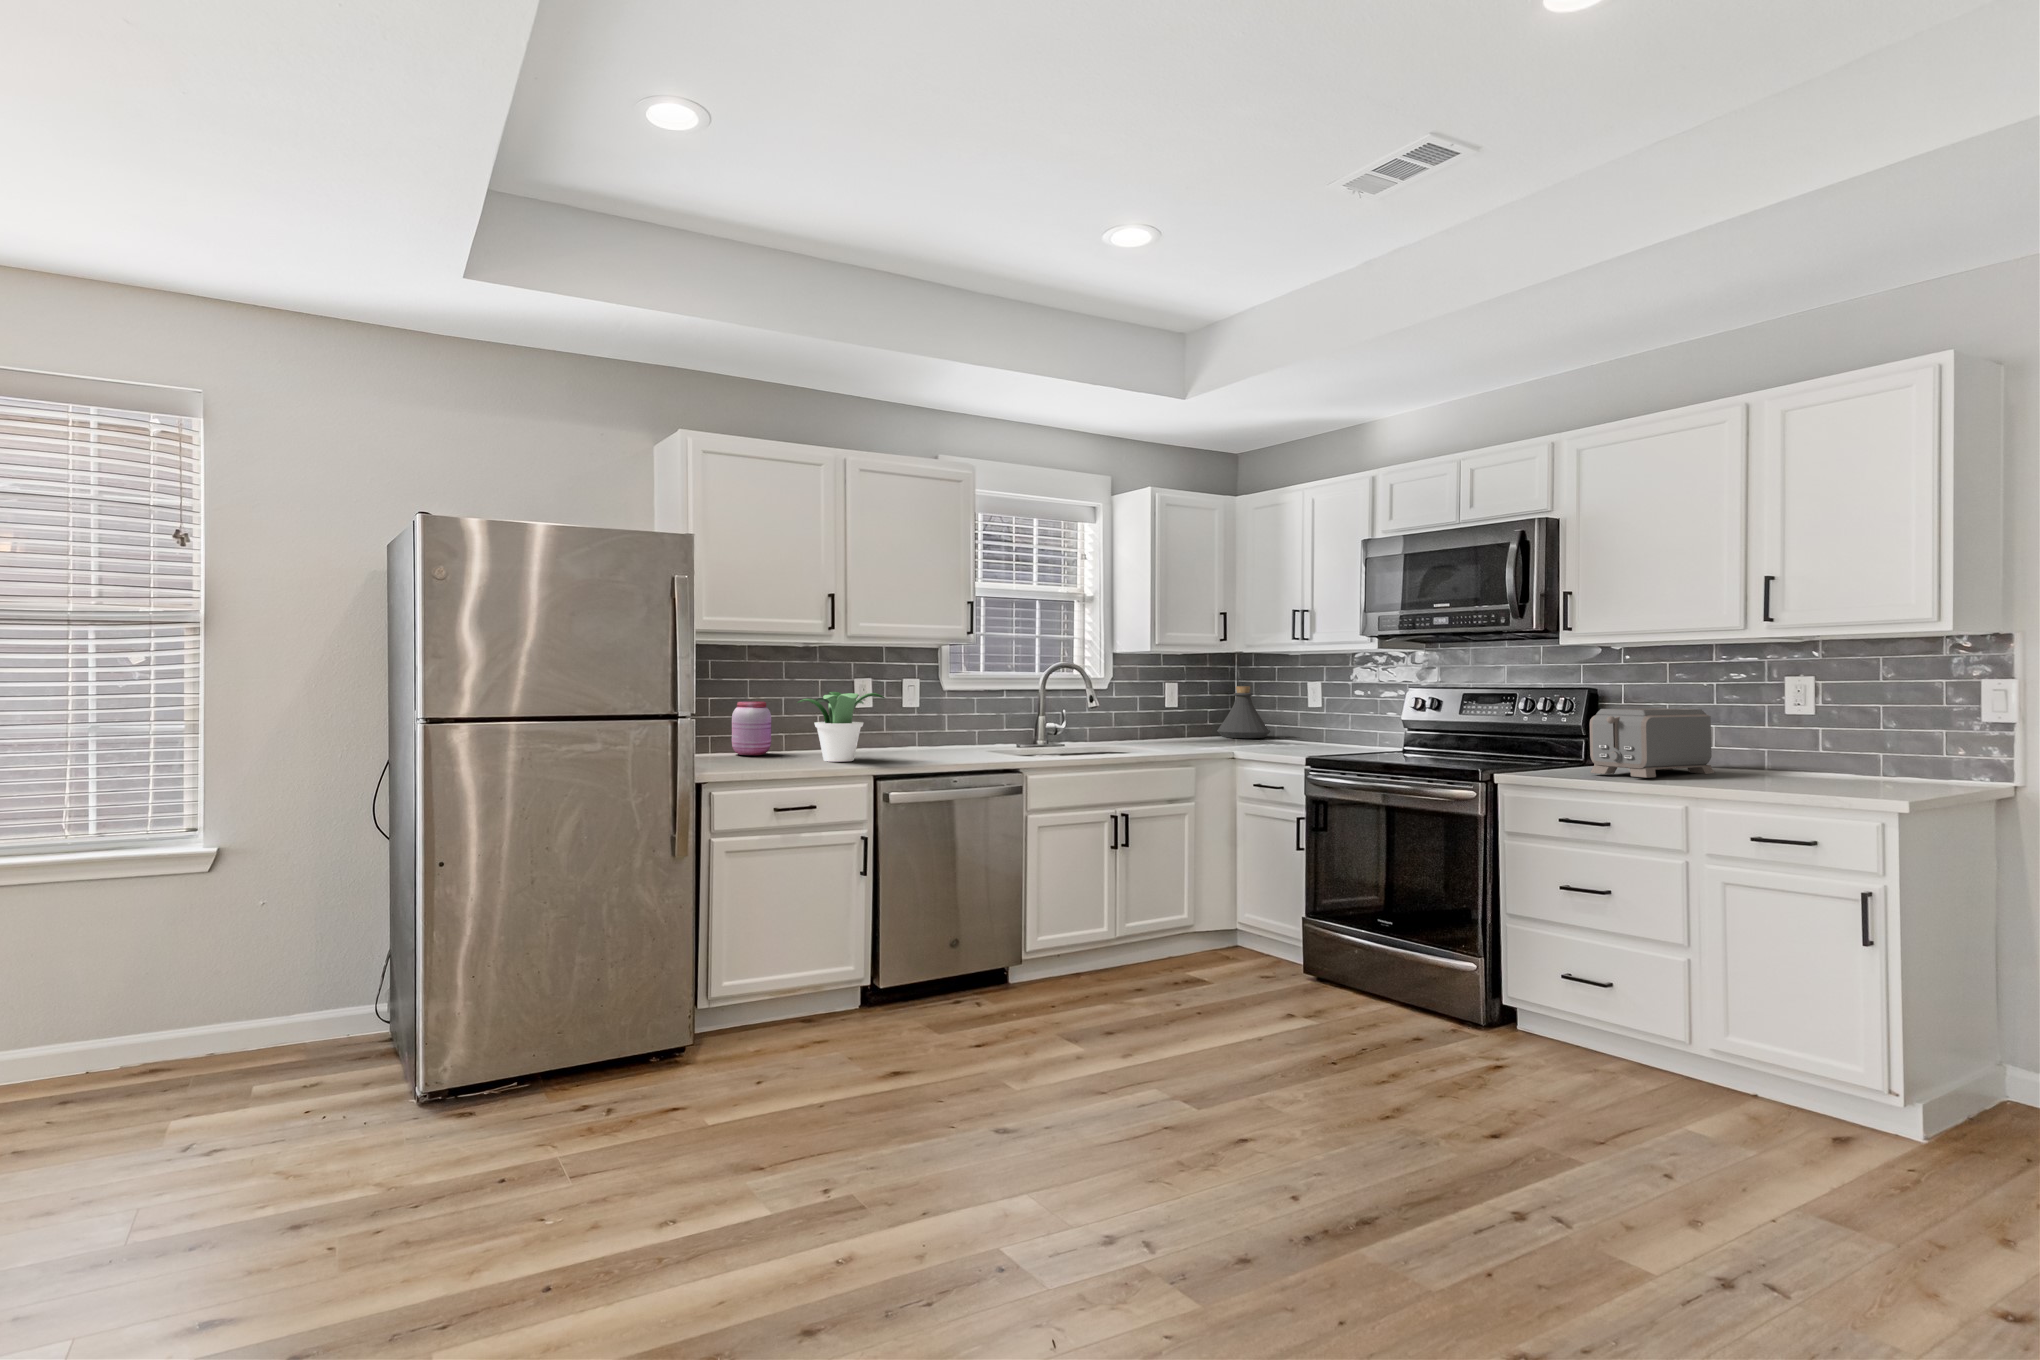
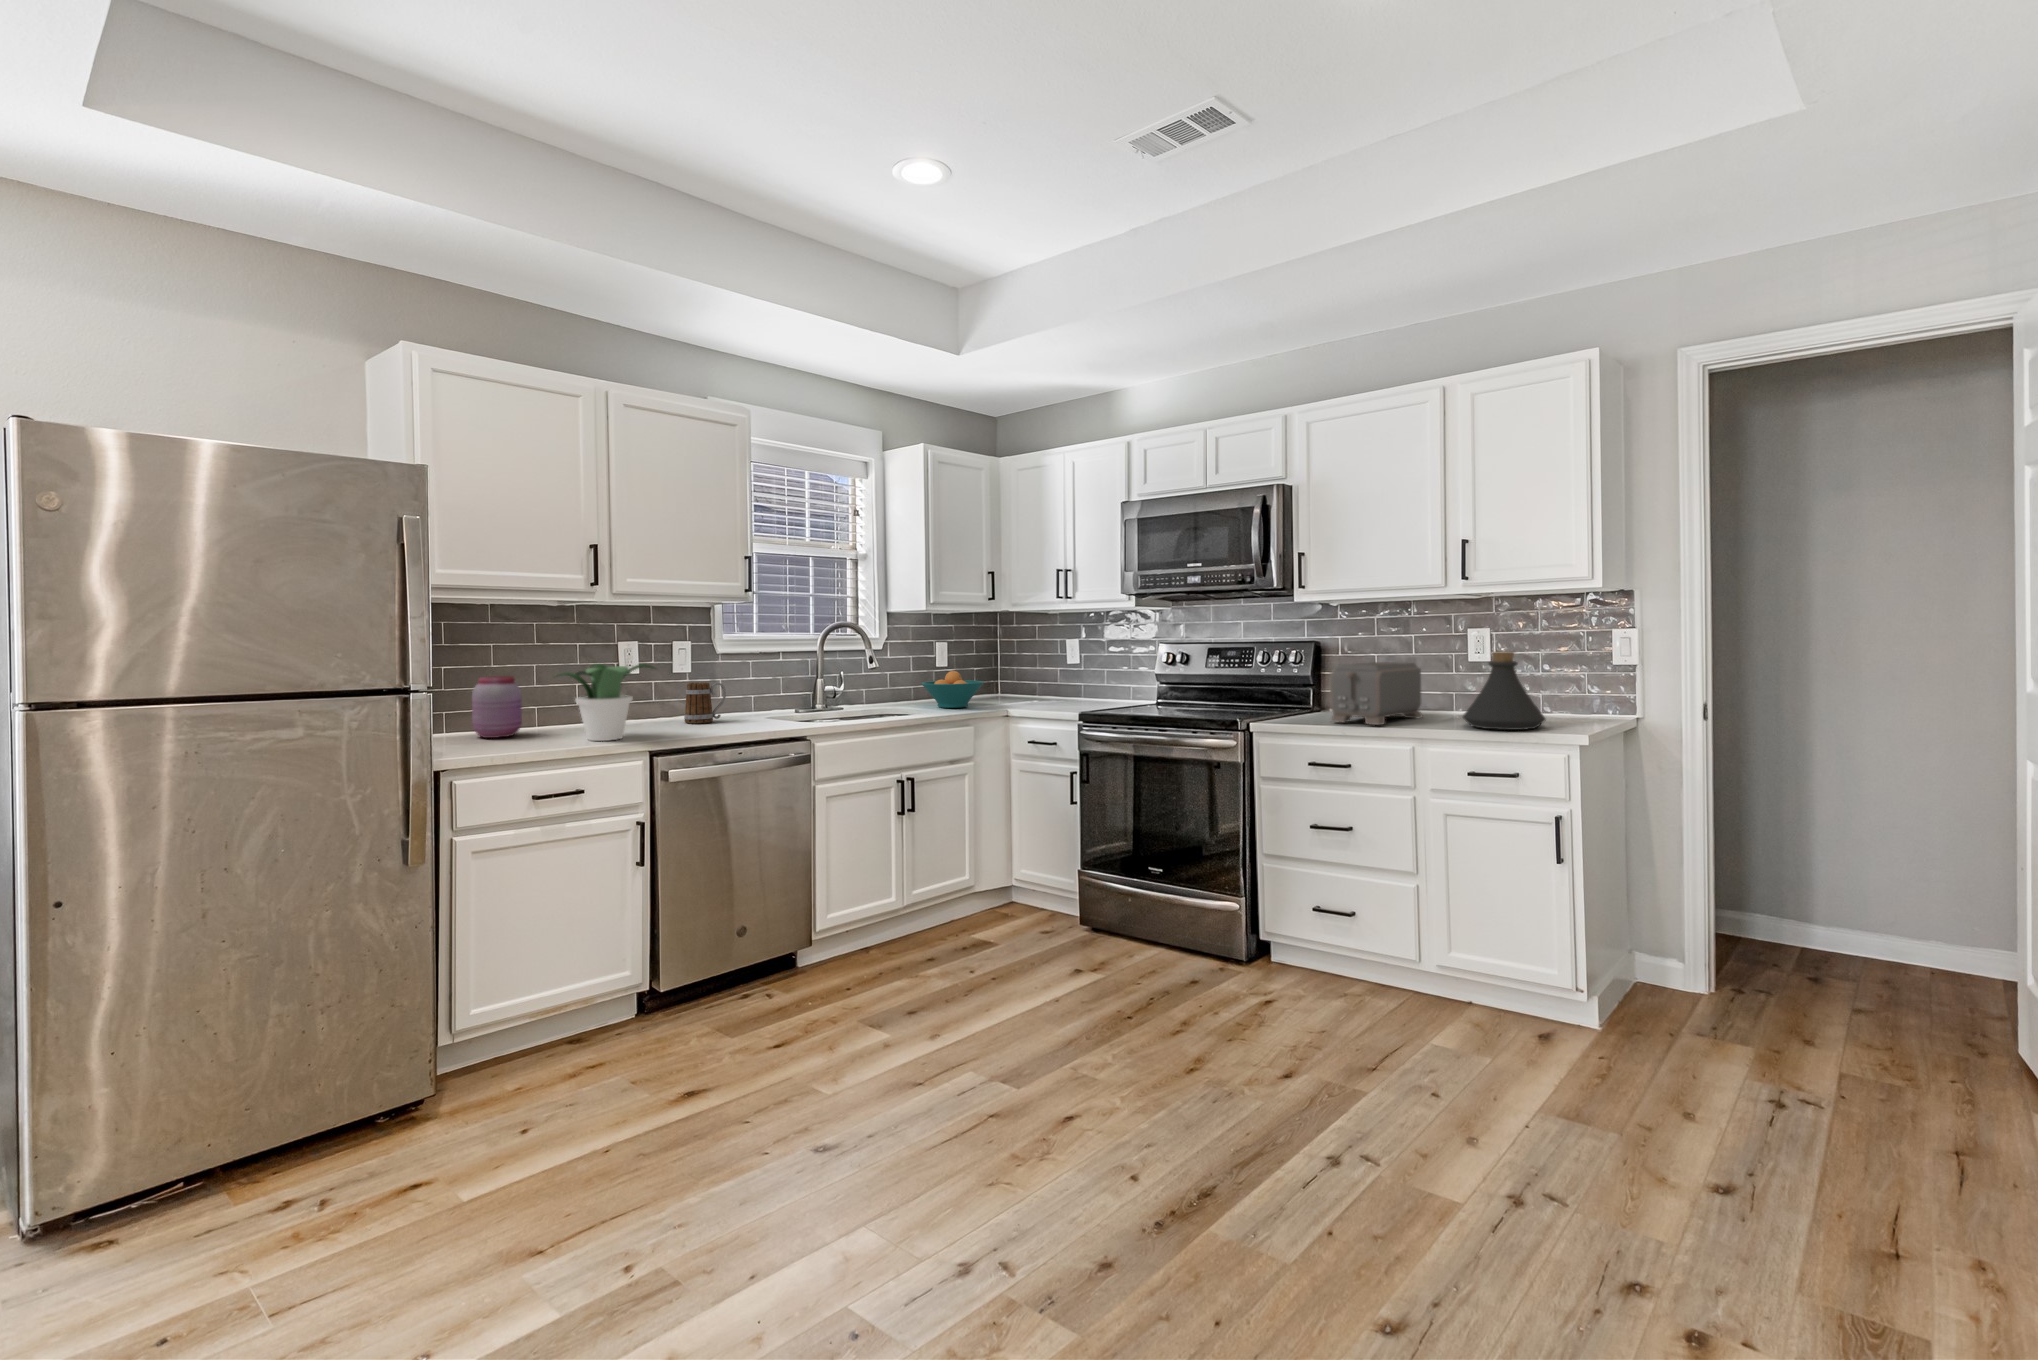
bottle: present [1217,686,1270,738] -> present [1463,652,1546,730]
fruit bowl: none [1145,712,1211,750] -> present [922,671,984,708]
mug: none [911,714,949,752] -> present [684,682,726,723]

